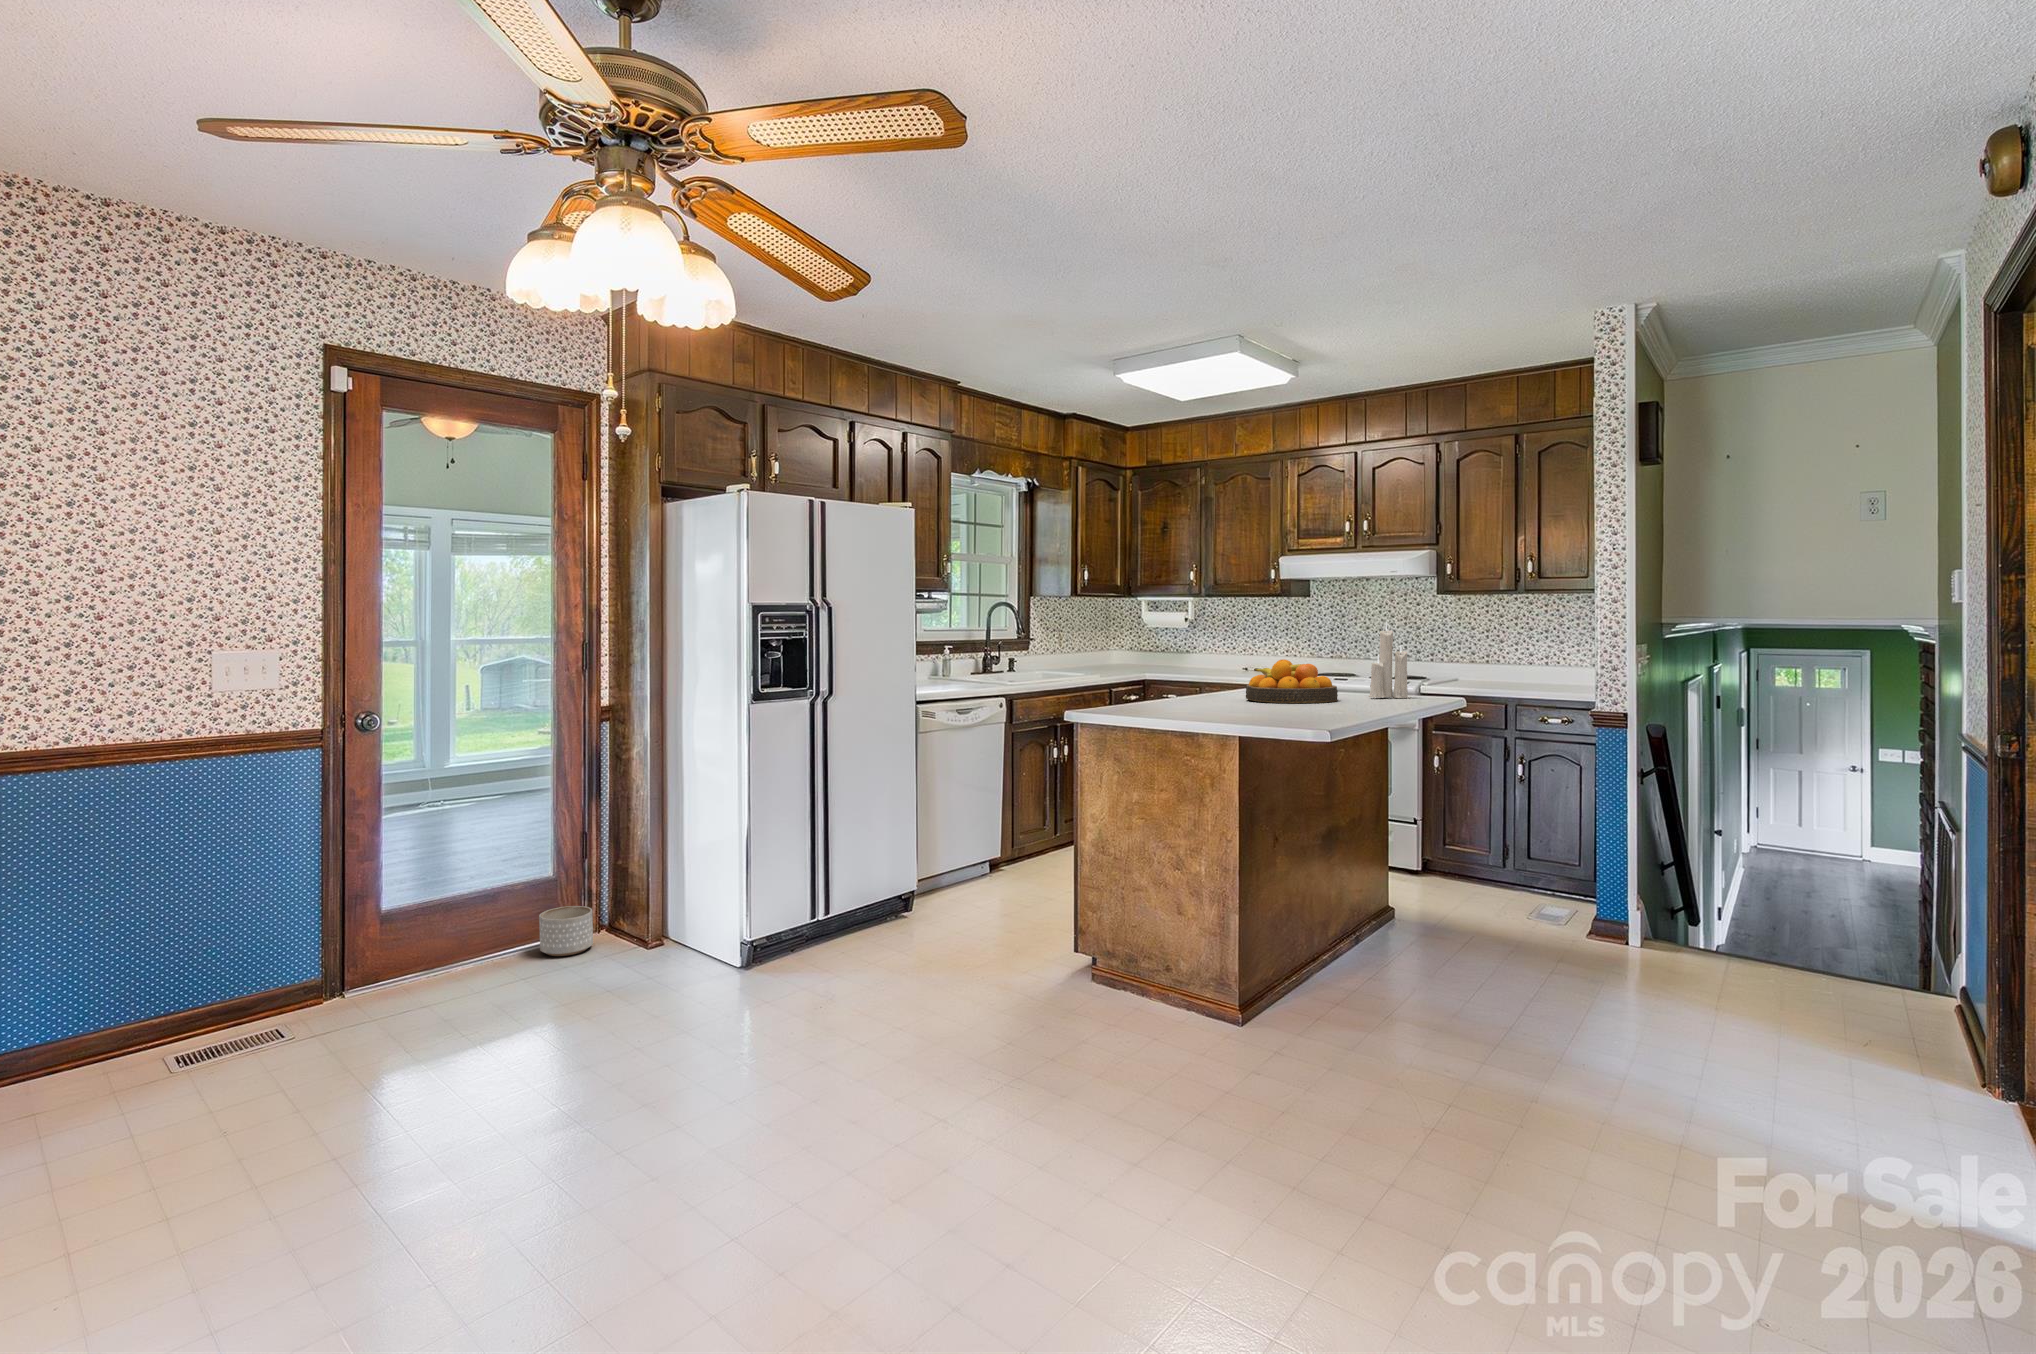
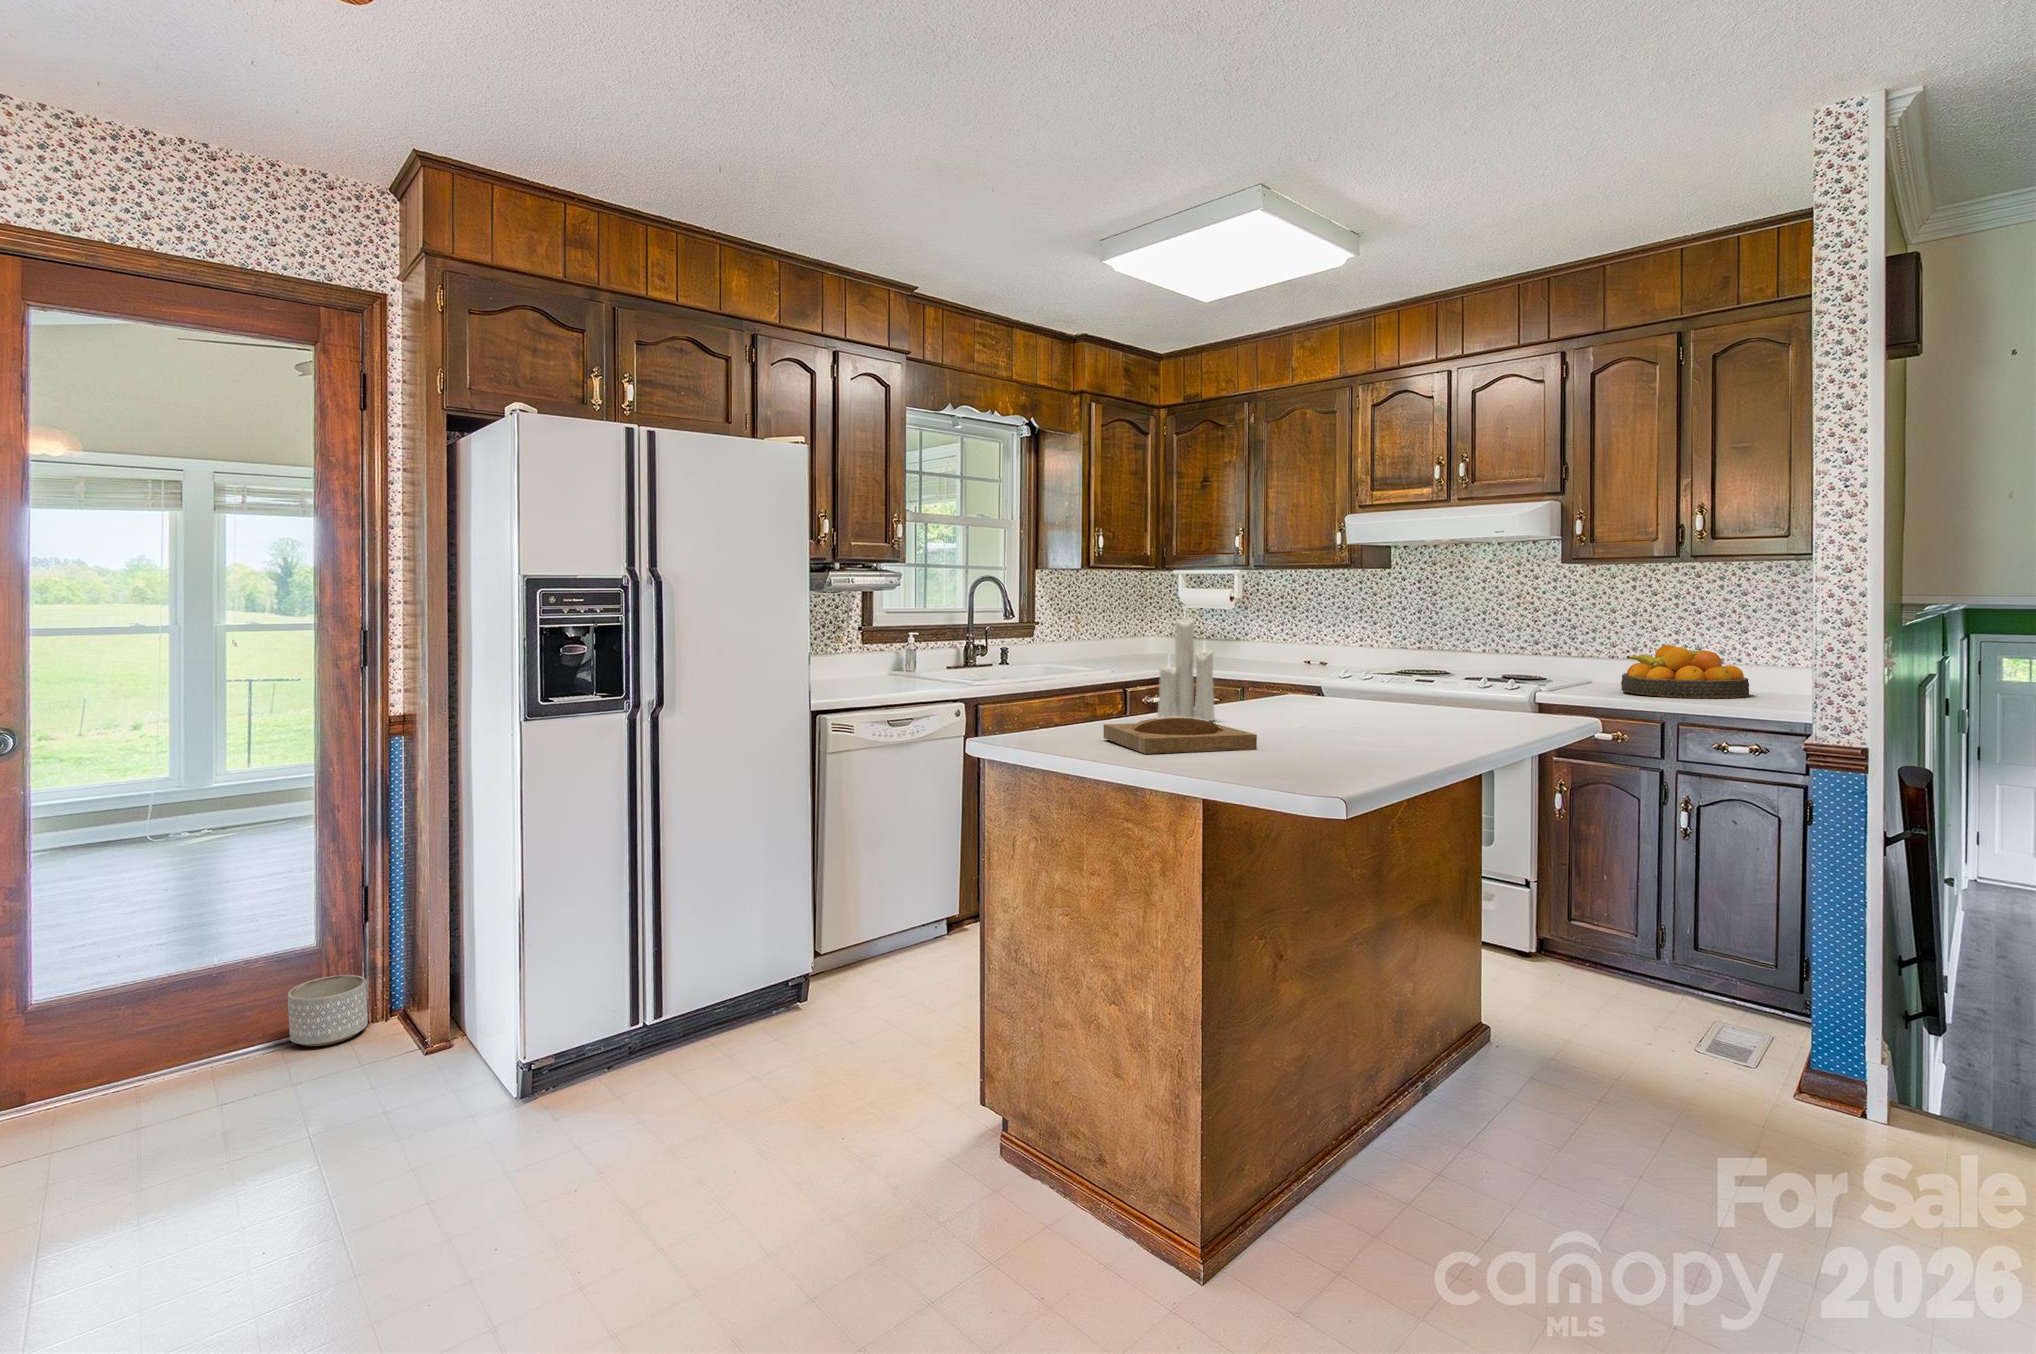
candle: present [1369,622,1408,698] -> present [1157,613,1215,721]
fruit bowl: present [1246,659,1338,703] -> present [1621,645,1749,698]
tray: none [1163,696,1266,717] -> present [1104,717,1257,754]

